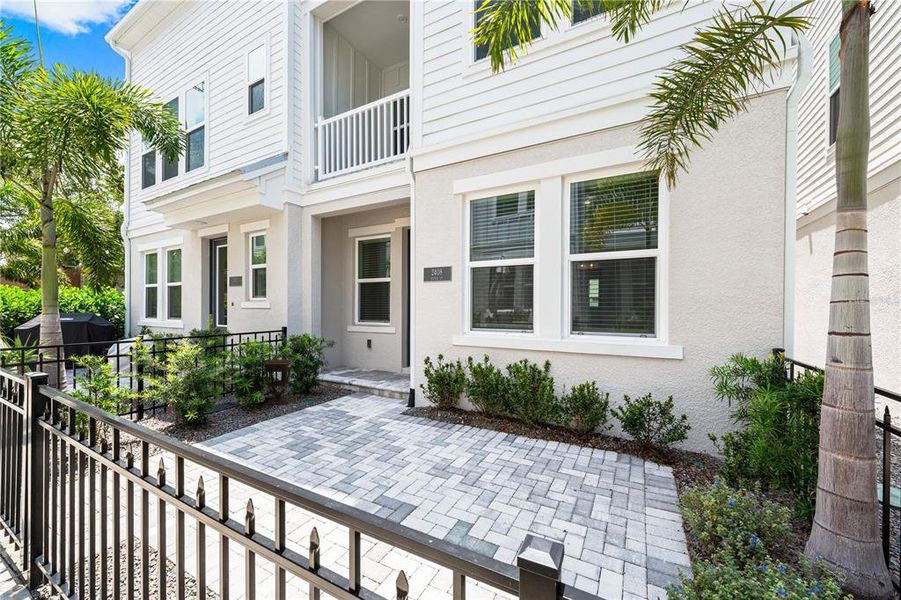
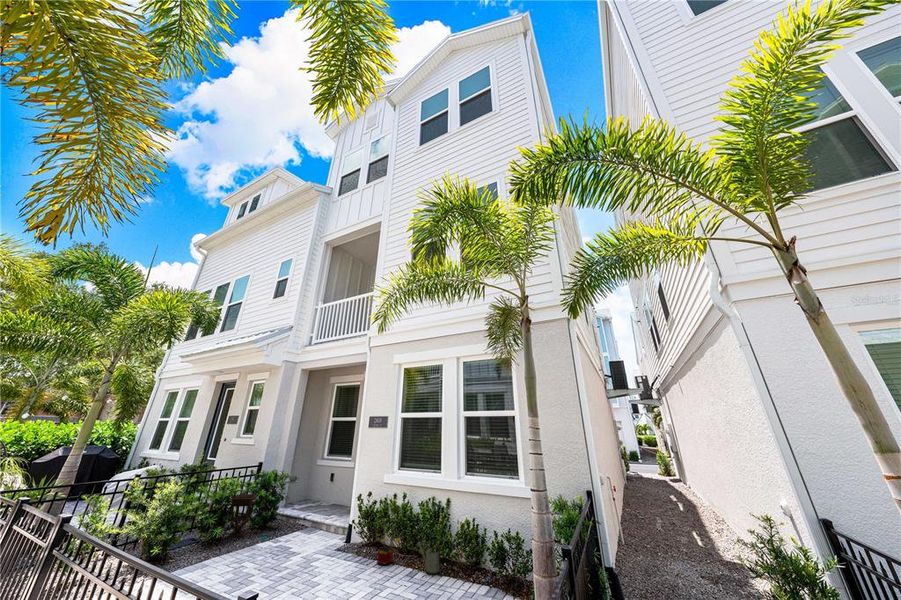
decorative plant: none [459,377,488,428] -> present [377,519,400,564]
watering can: none [508,403,543,438] -> present [416,542,440,575]

